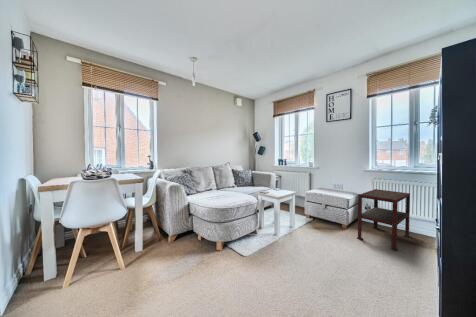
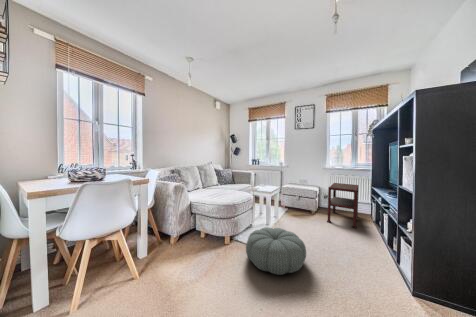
pouf: none [226,236,294,291] -> present [246,227,306,275]

